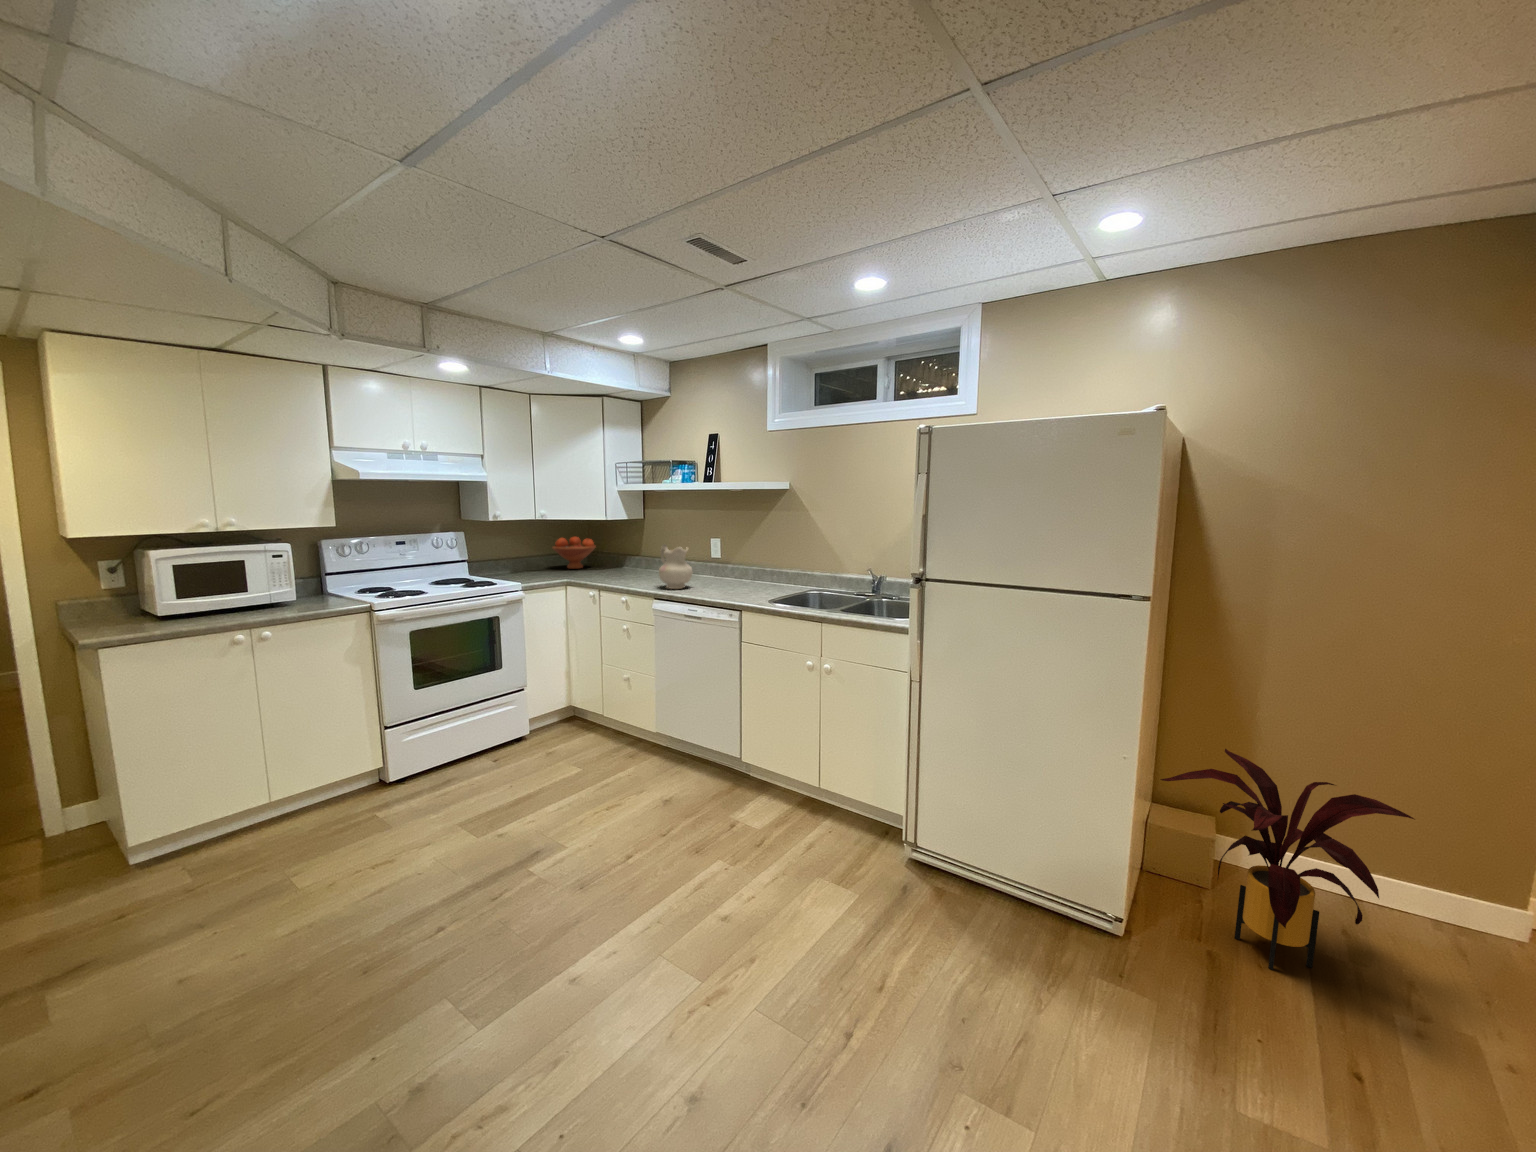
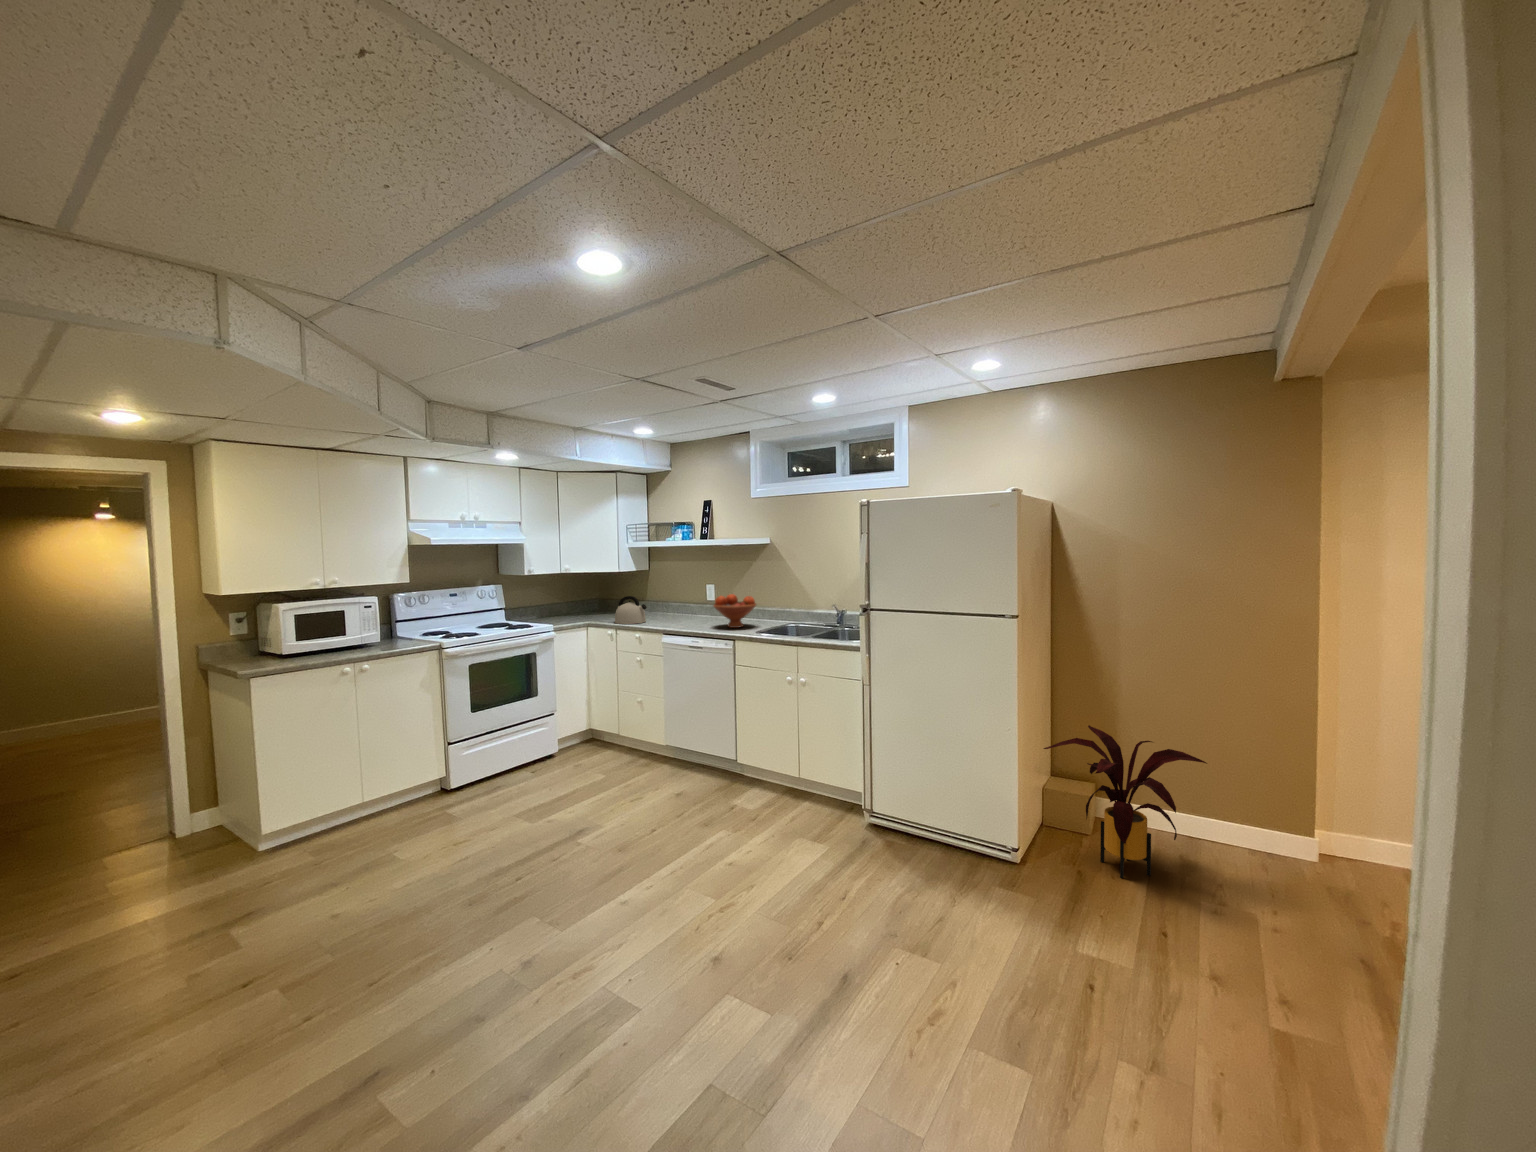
fruit bowl: present [553,537,596,569] -> present [714,594,756,628]
ceramic pitcher: present [659,544,693,589] -> none [666,590,693,626]
kettle: none [598,550,637,584] -> present [615,596,647,624]

